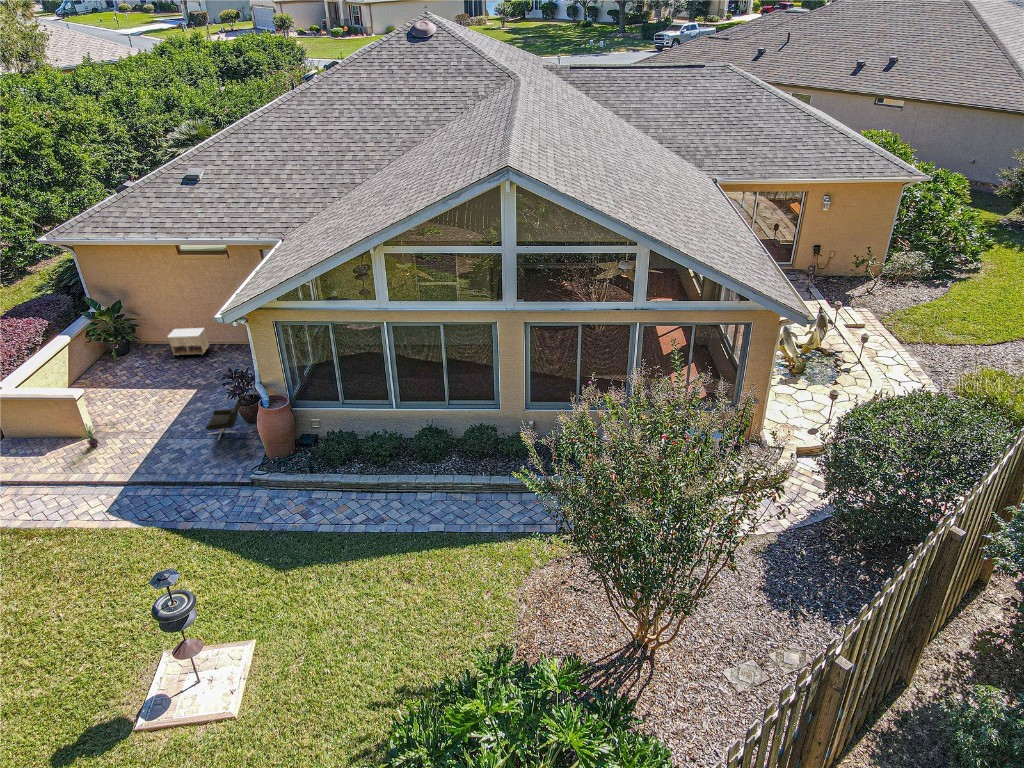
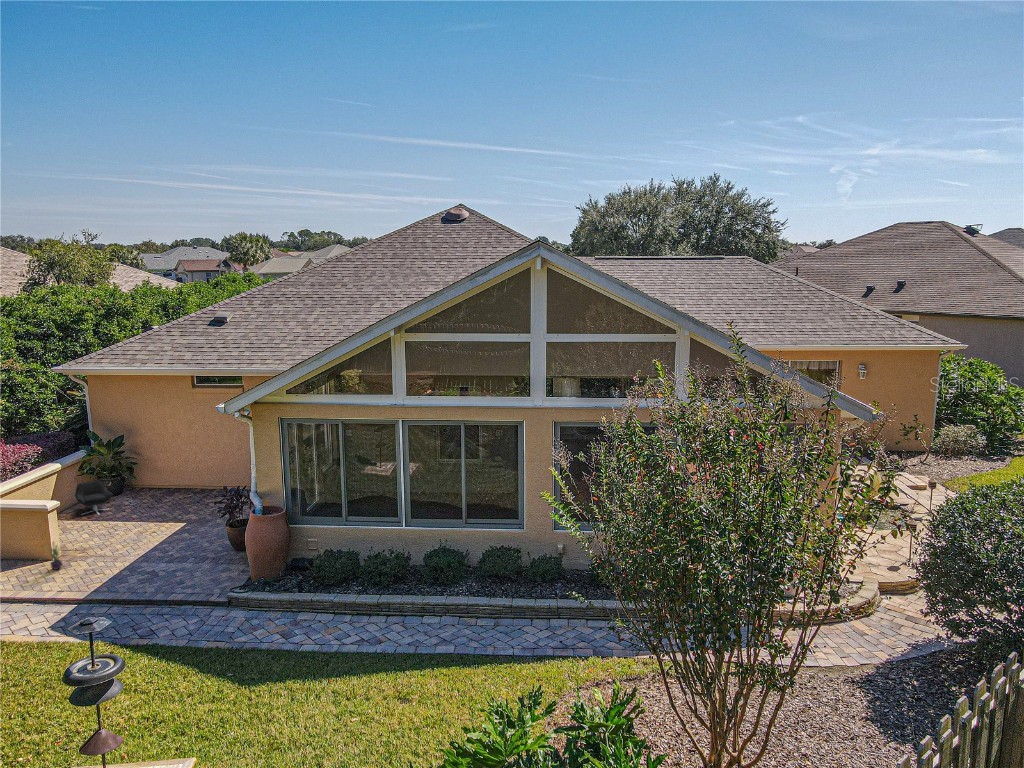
storage bench: present [168,328,209,356] -> none [166,469,209,499]
lounge chair: present [205,403,240,440] -> present [75,480,113,515]

